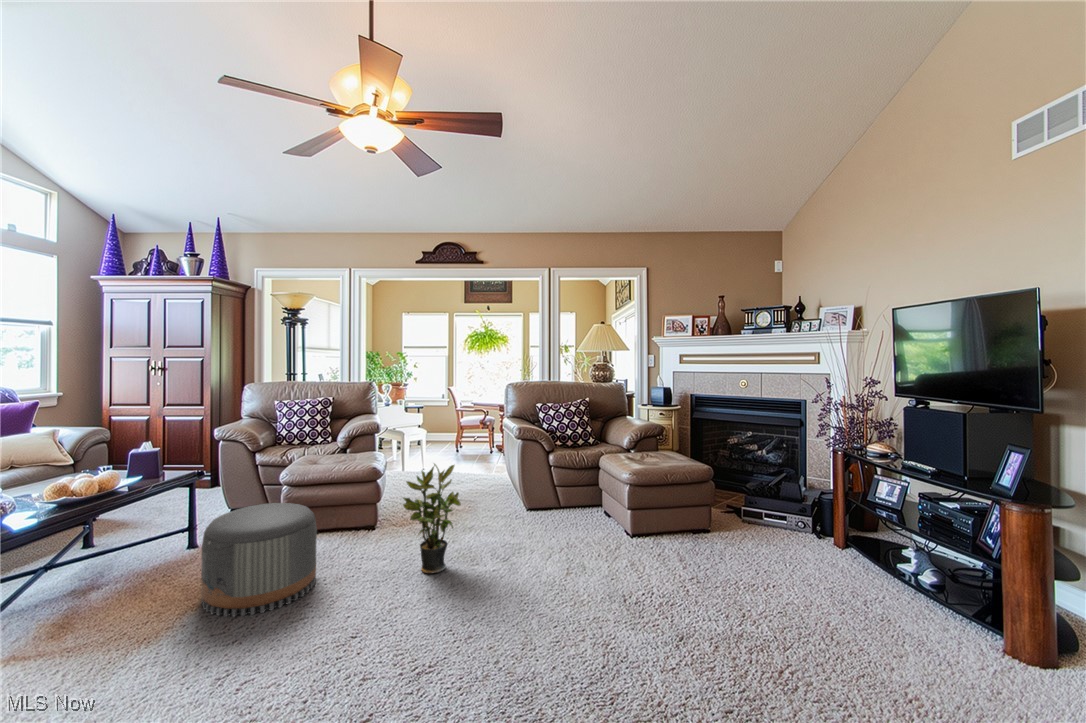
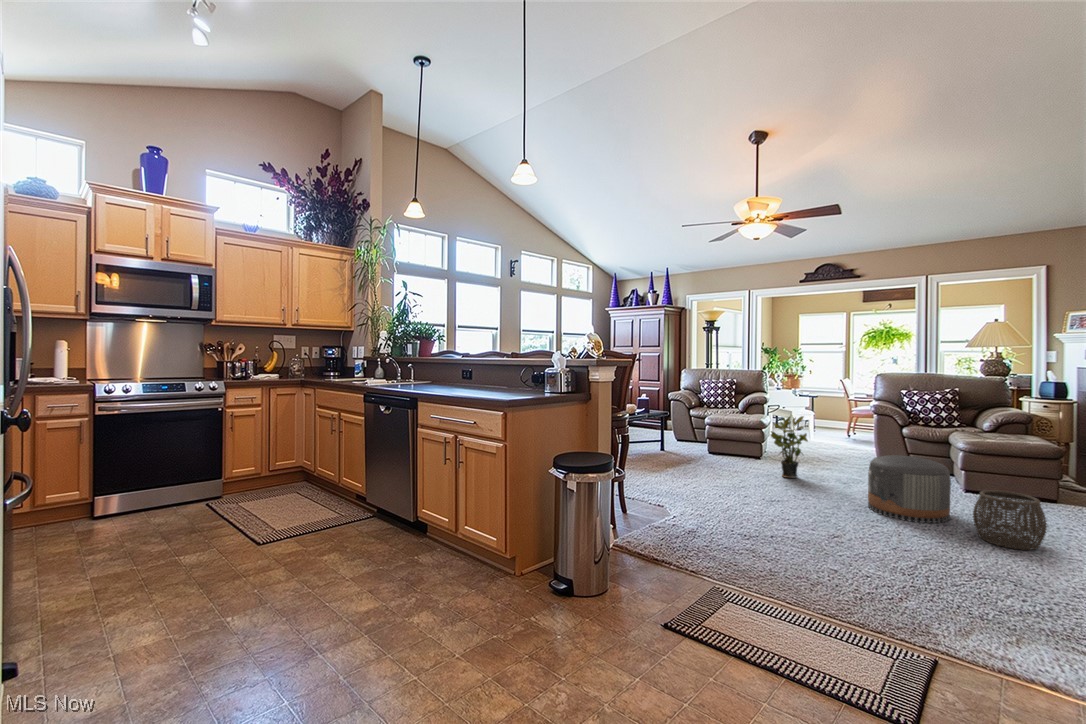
pouf: present [201,503,317,617] -> present [868,455,951,523]
woven basket: none [730,569,822,676] -> present [973,490,1047,550]

